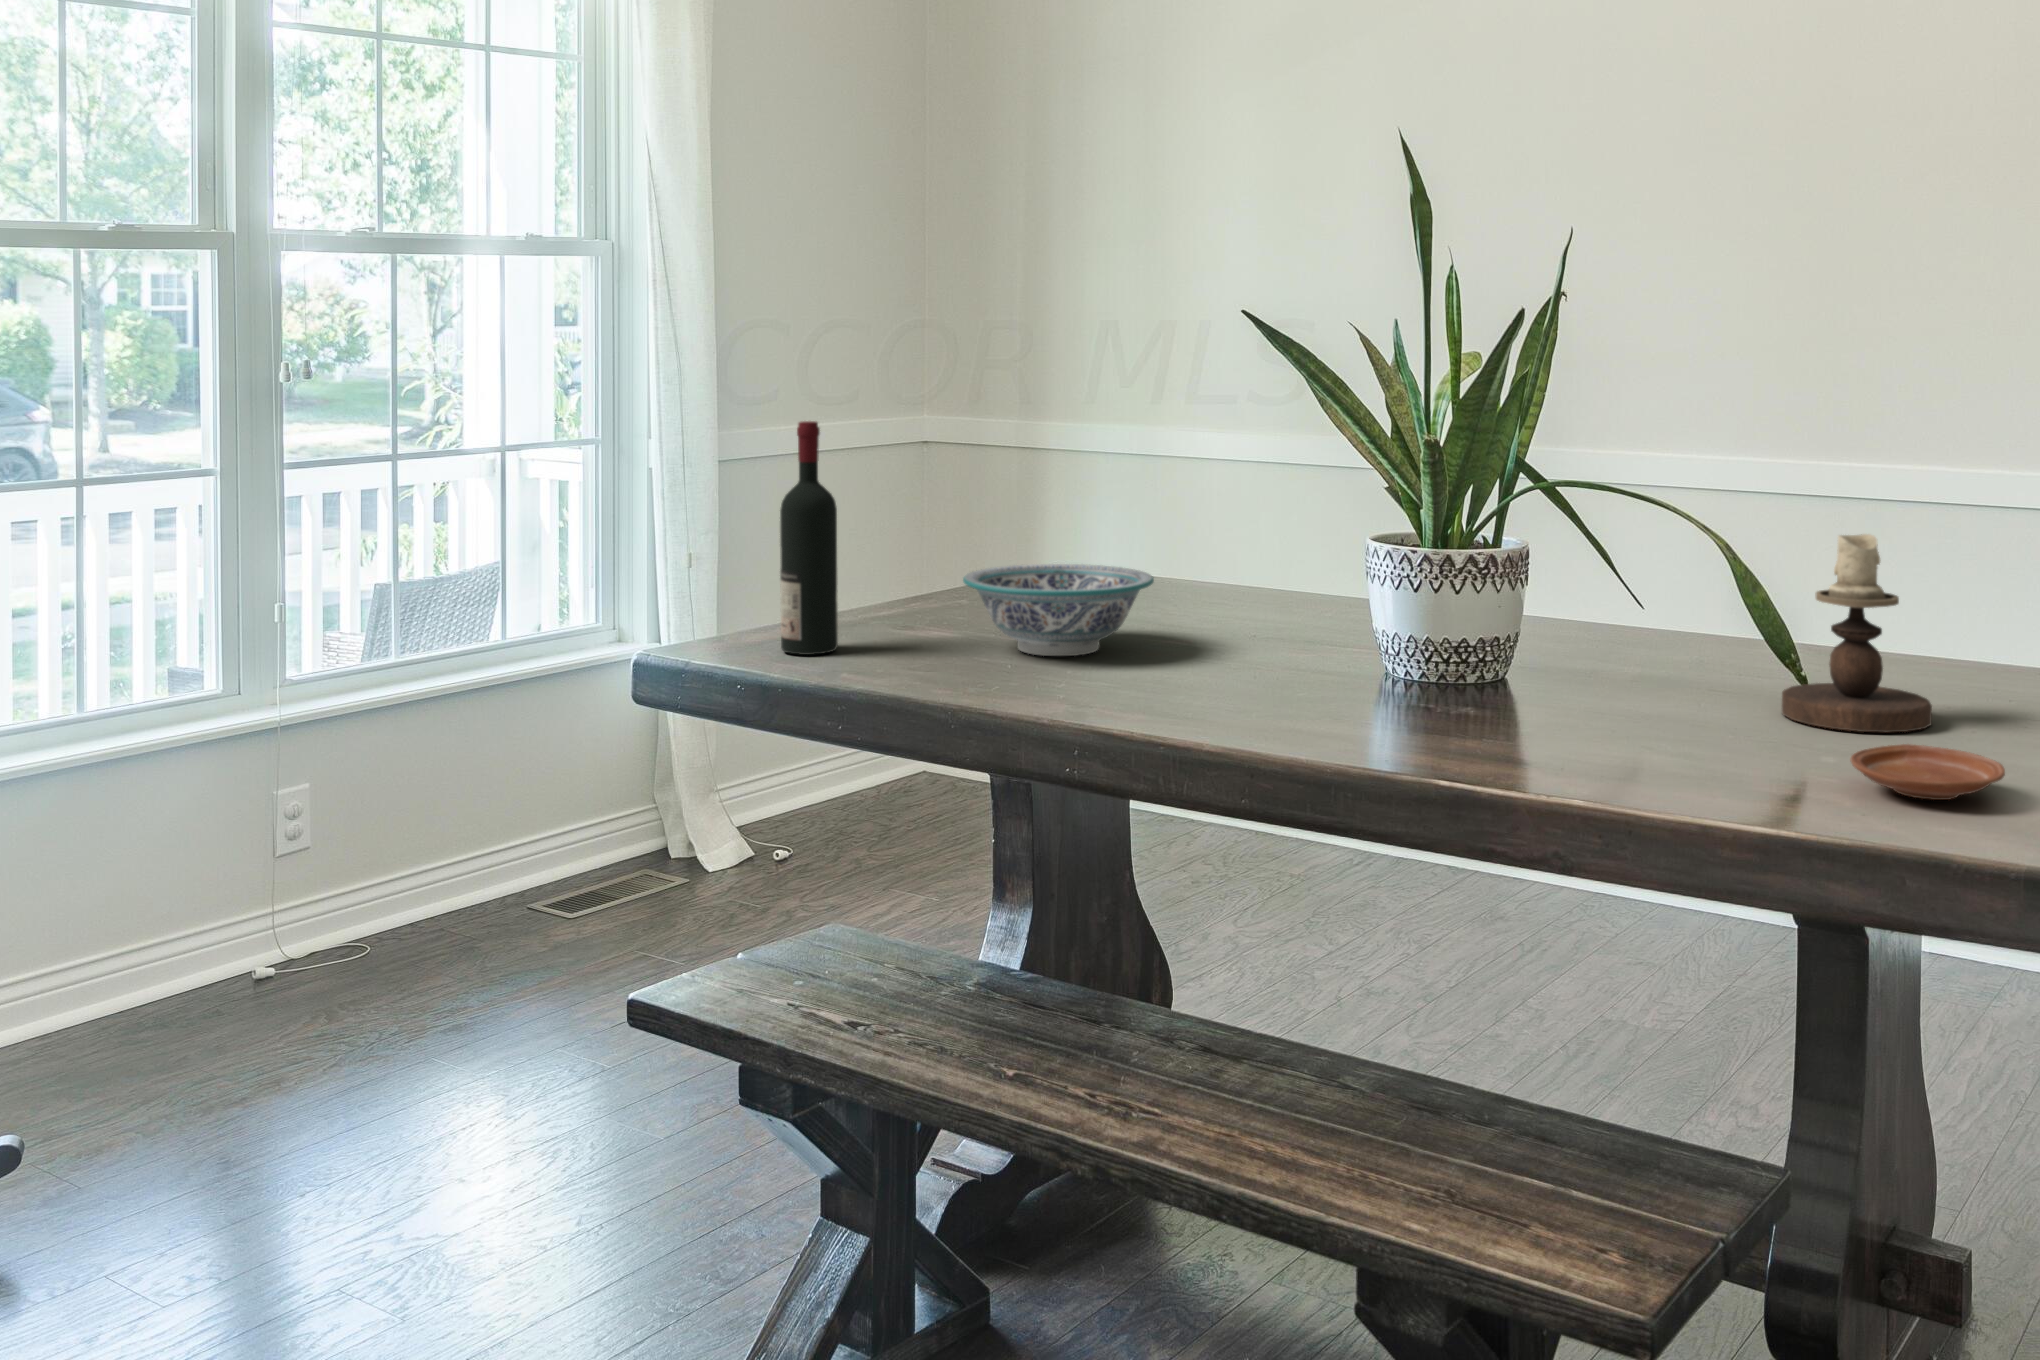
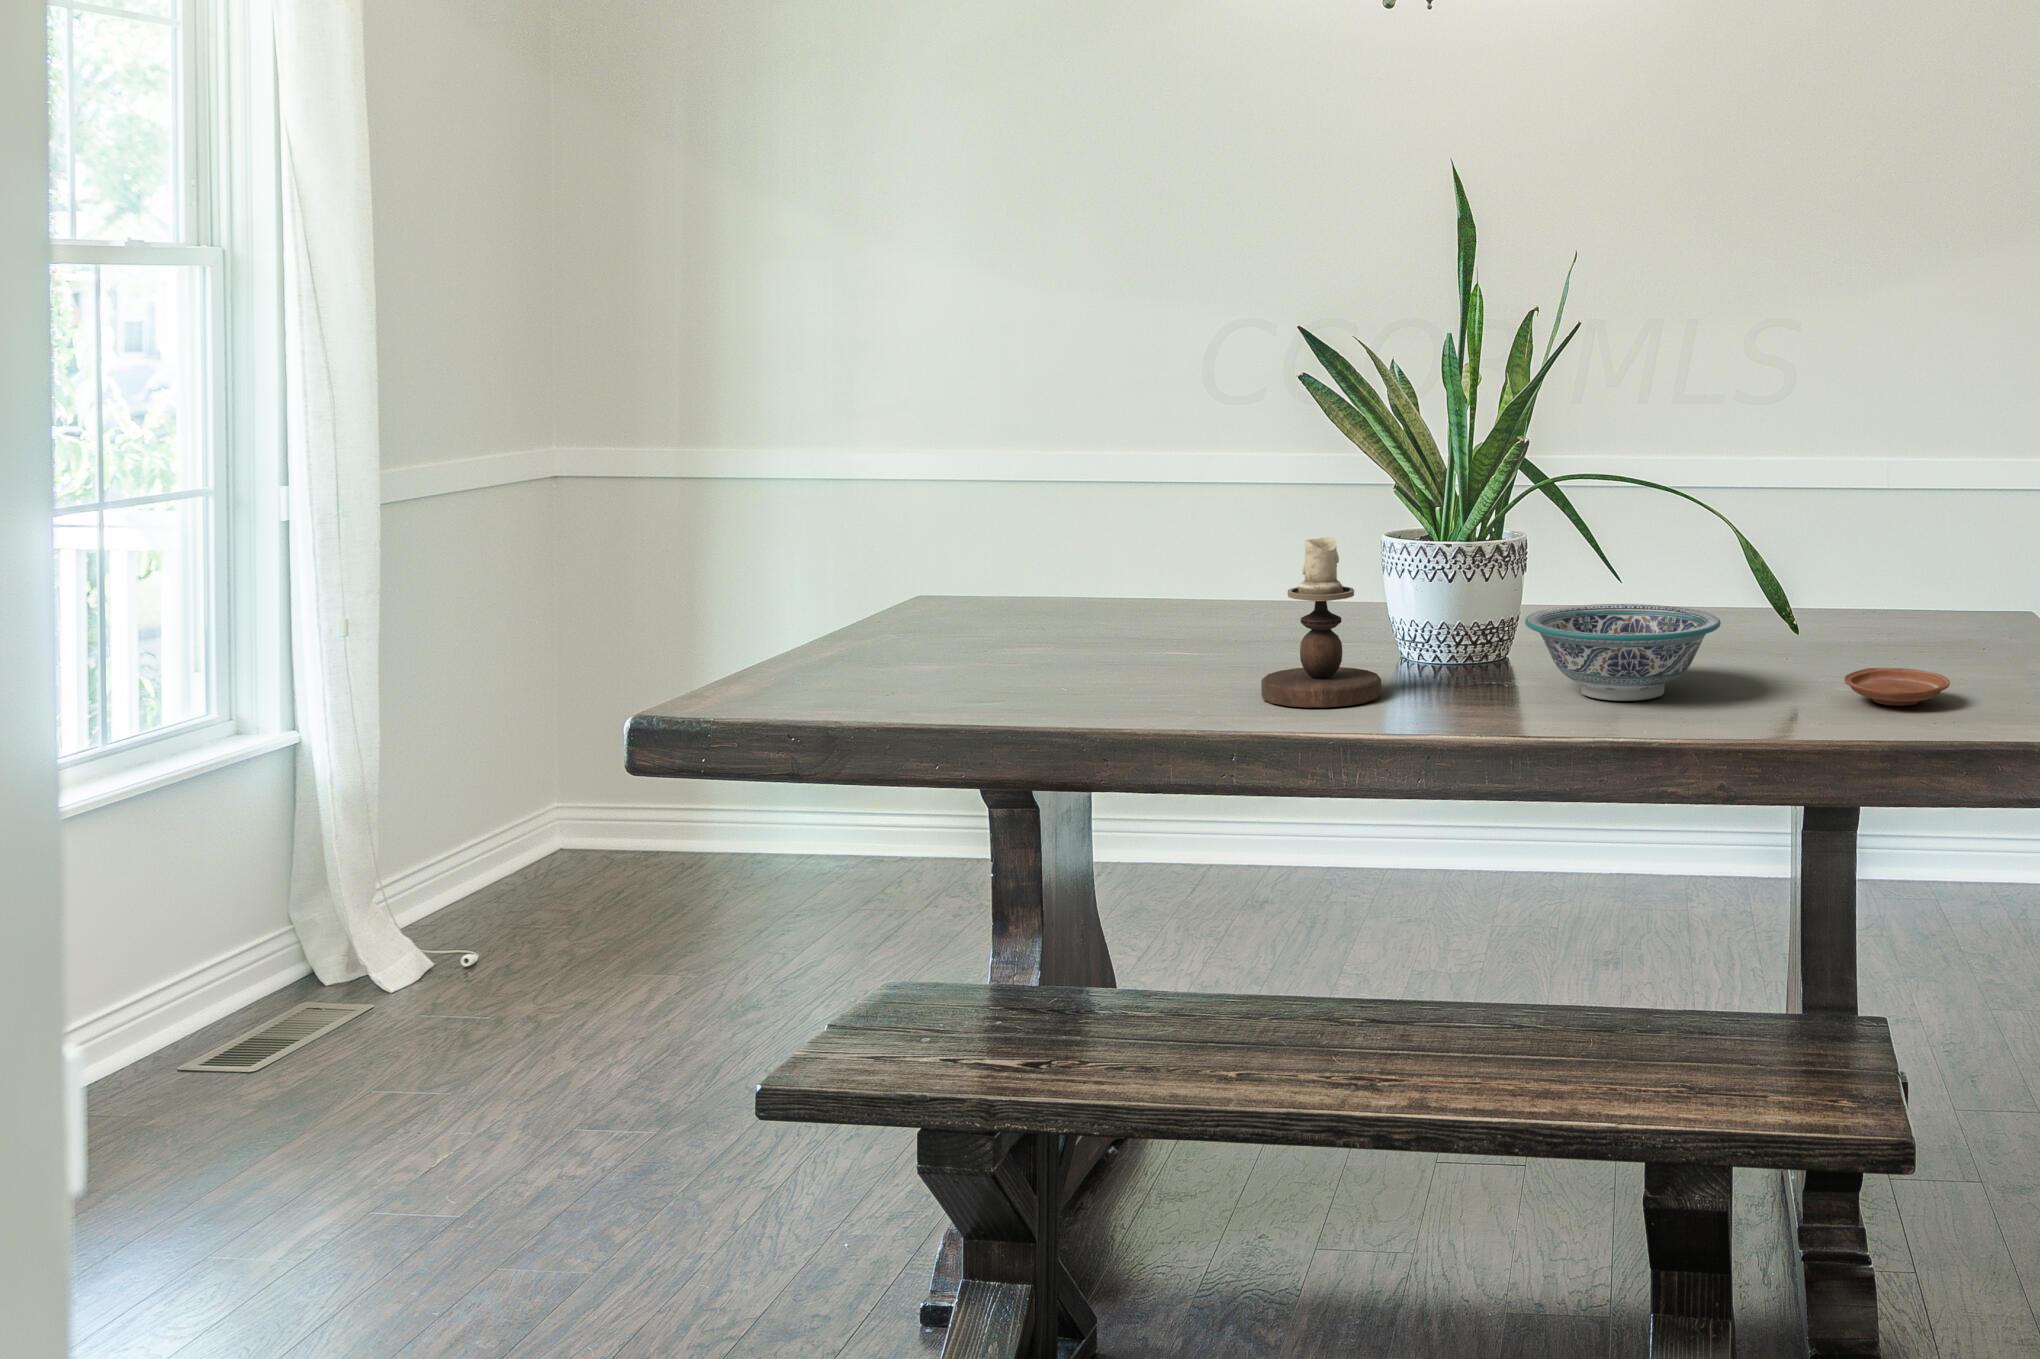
wine bottle: present [780,421,838,655] -> none [806,460,869,700]
candlestick: present [1782,534,1932,732] -> present [1261,537,1381,707]
bowl: present [963,564,1154,656] -> present [1525,604,1721,701]

